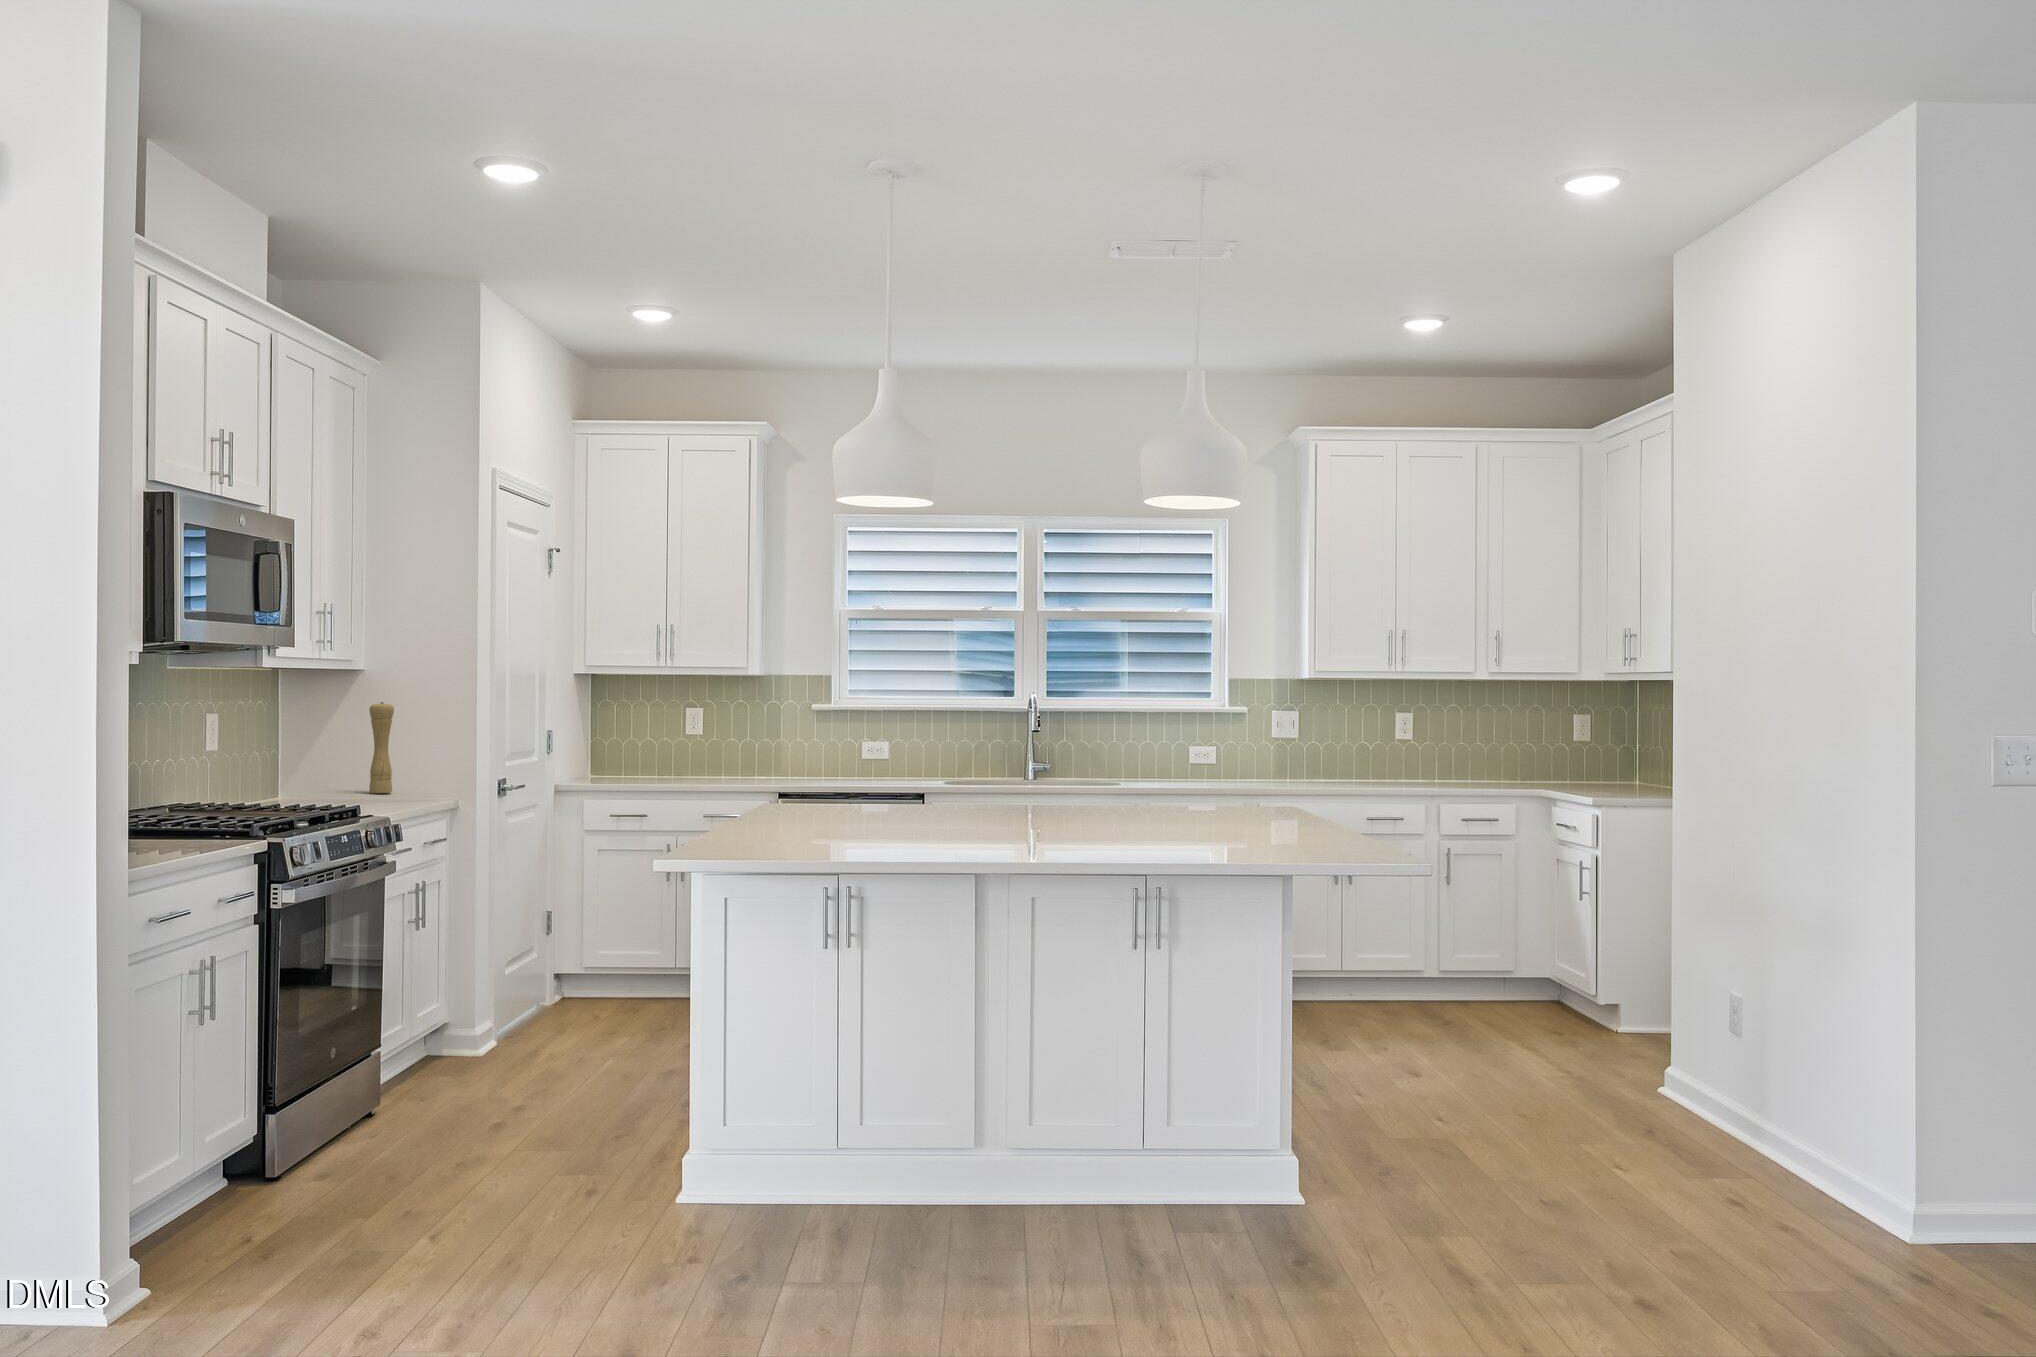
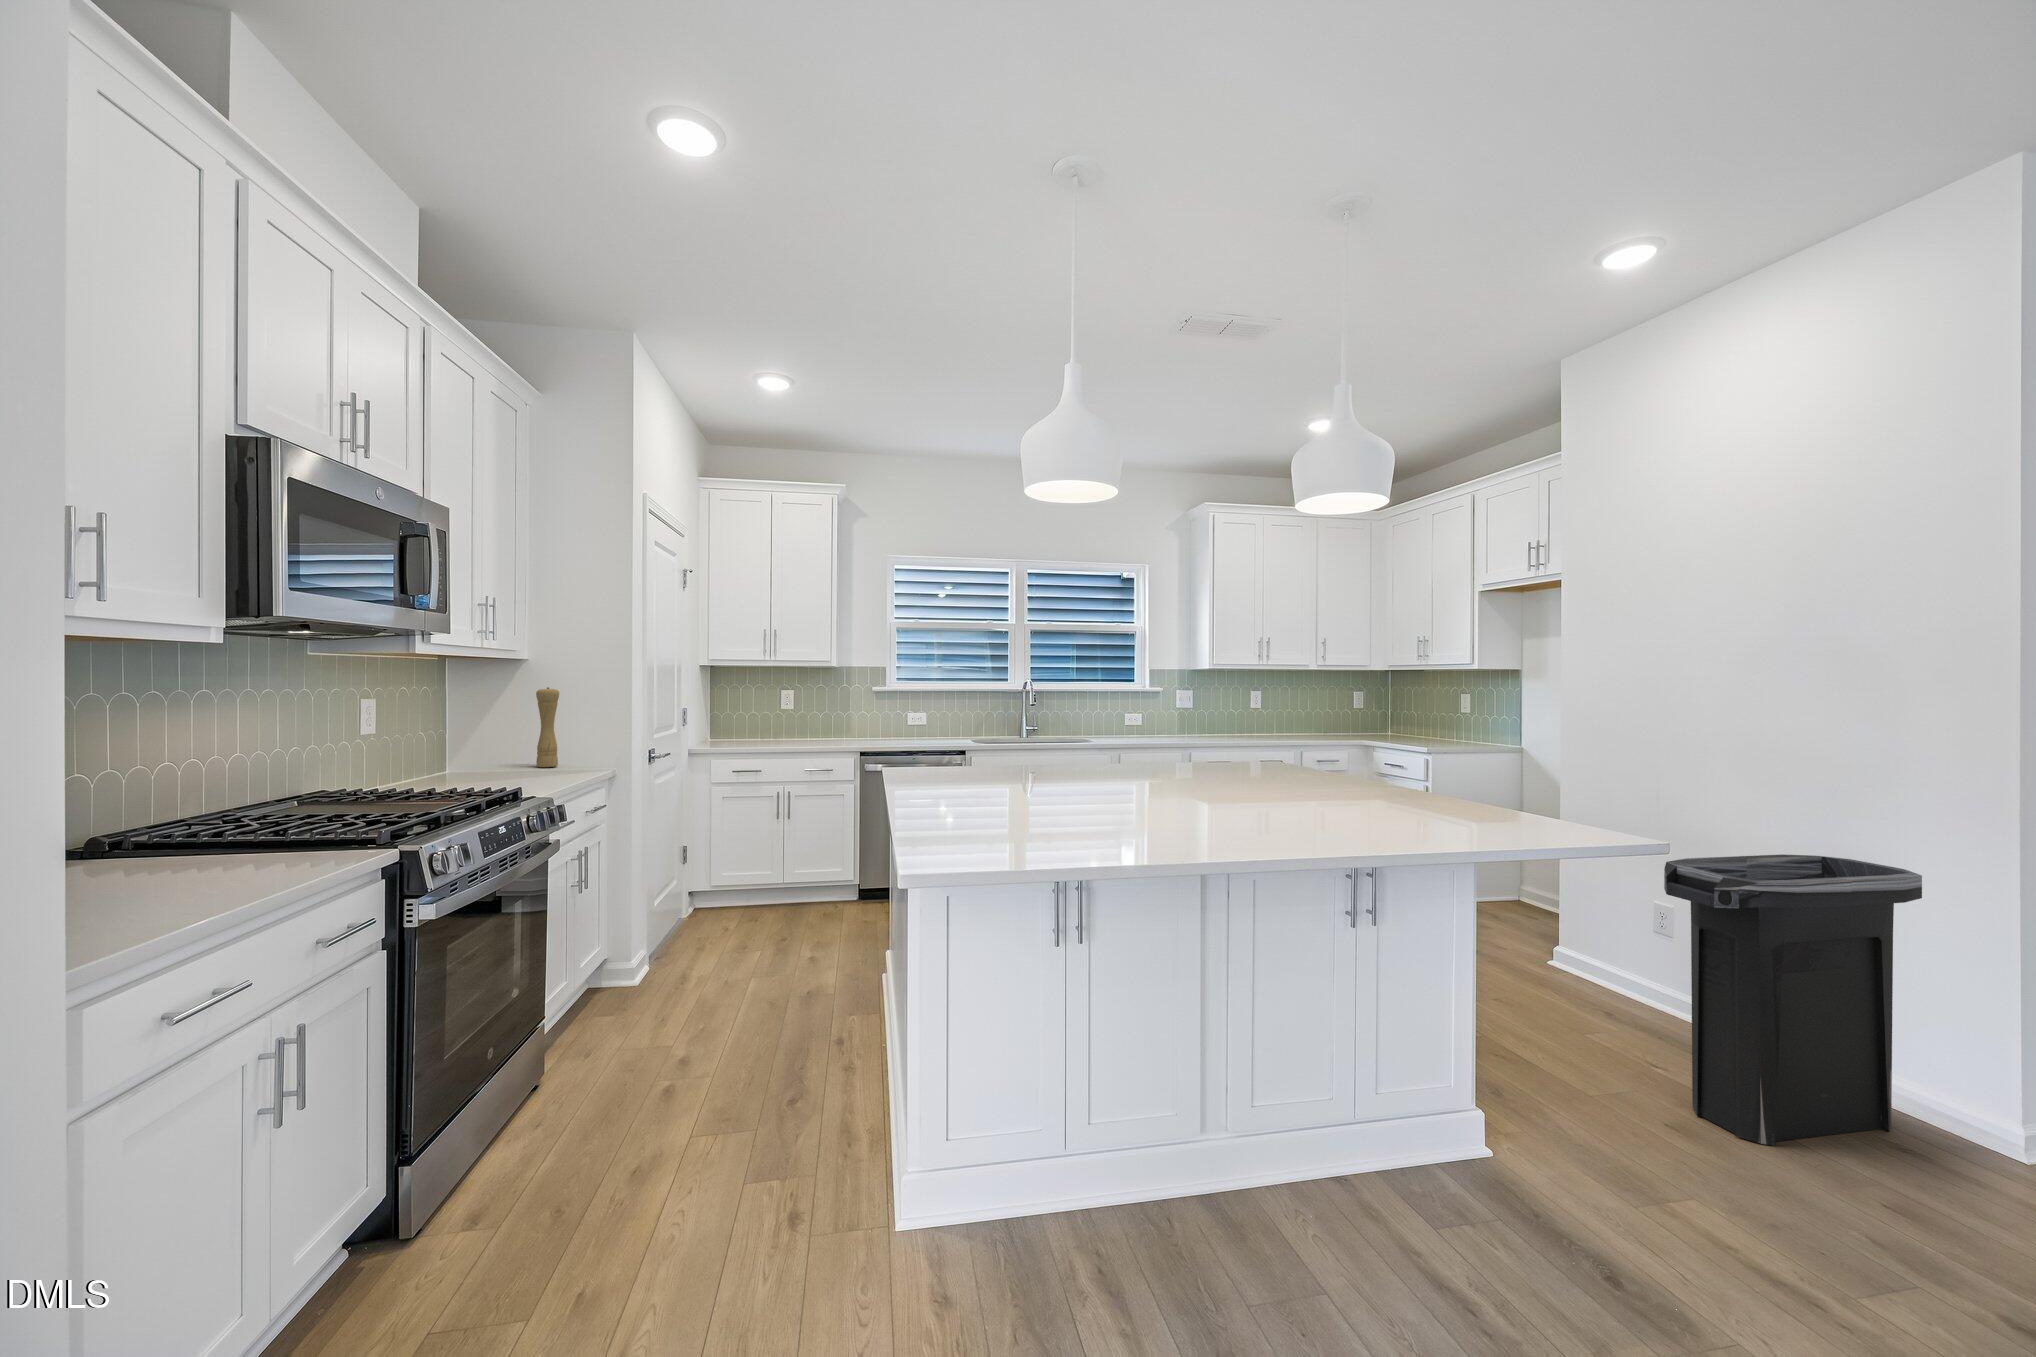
trash can: none [1535,908,1825,1211] -> present [1664,855,1922,1145]

